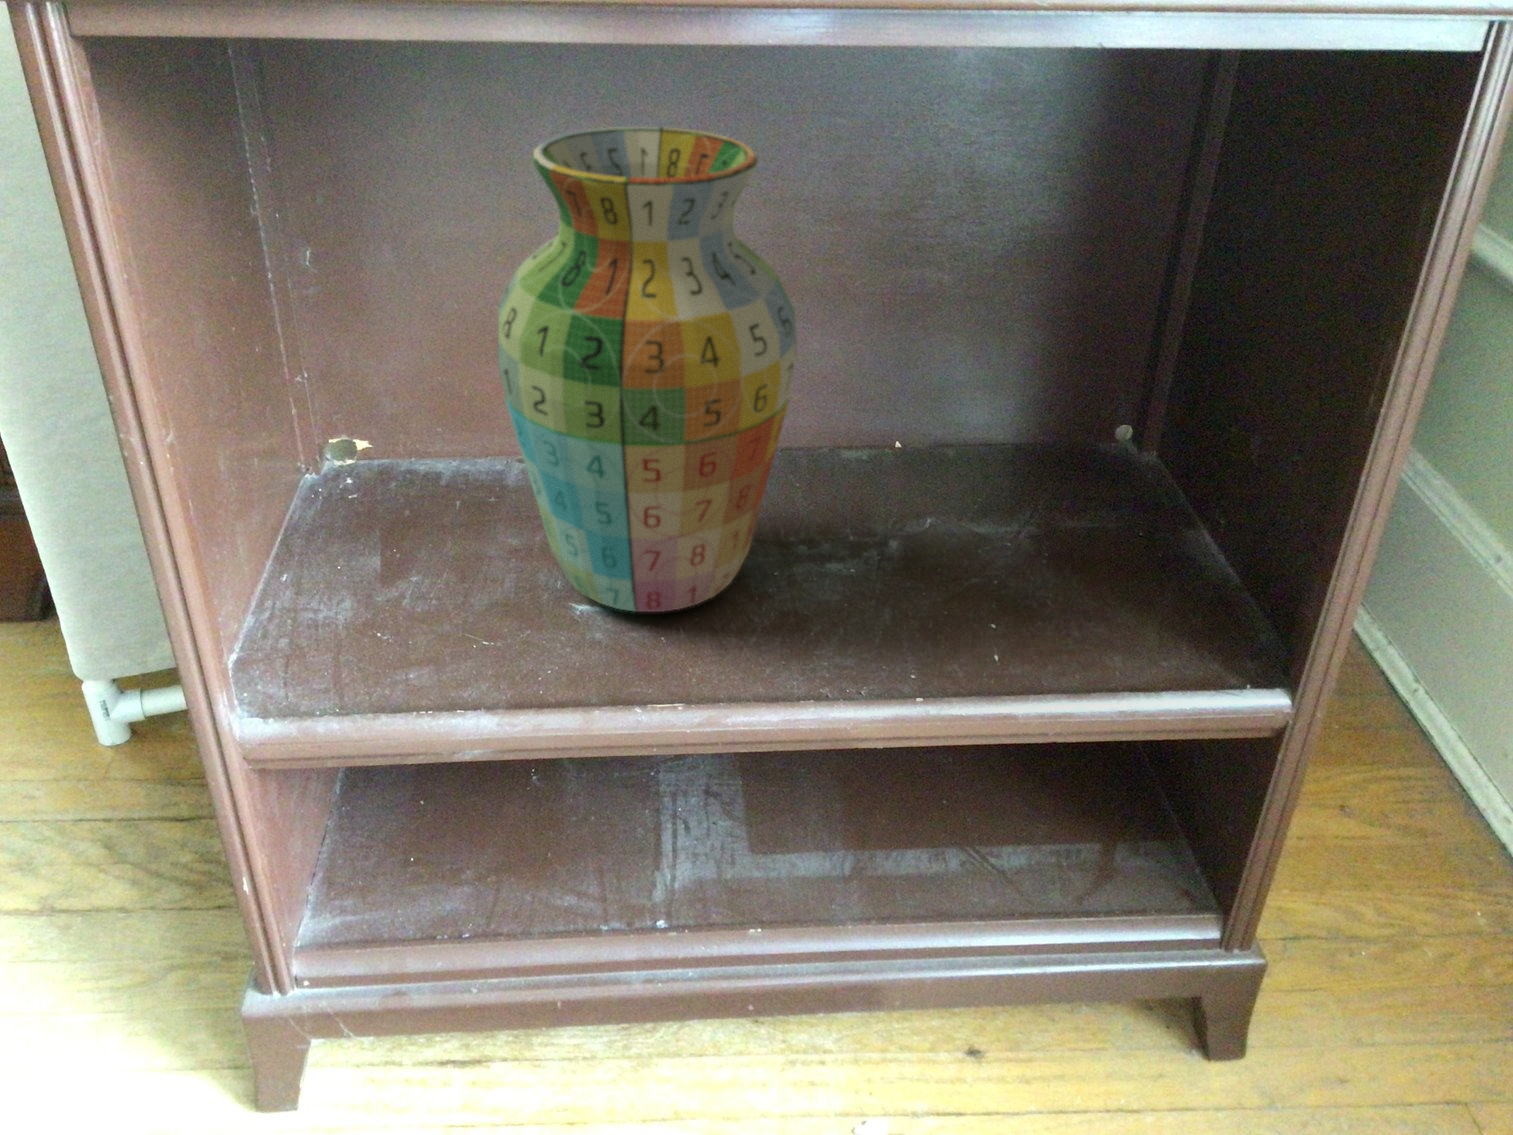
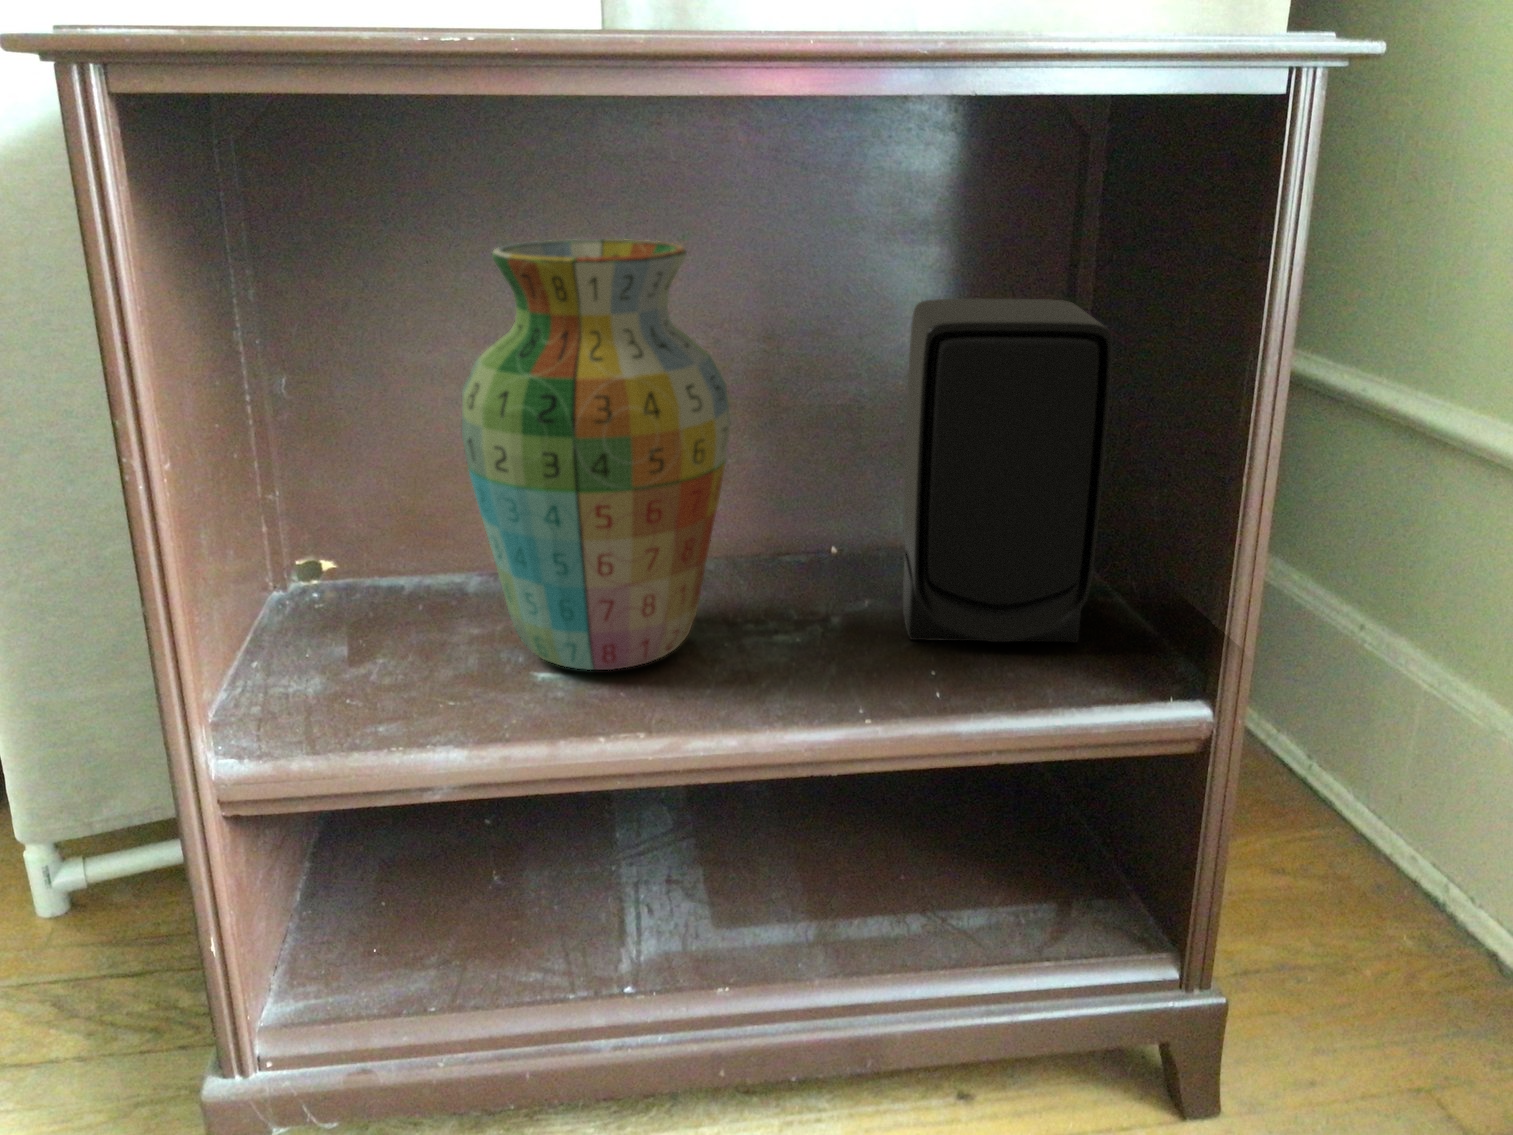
speaker: none [968,205,1242,598] -> present [903,299,1112,642]

